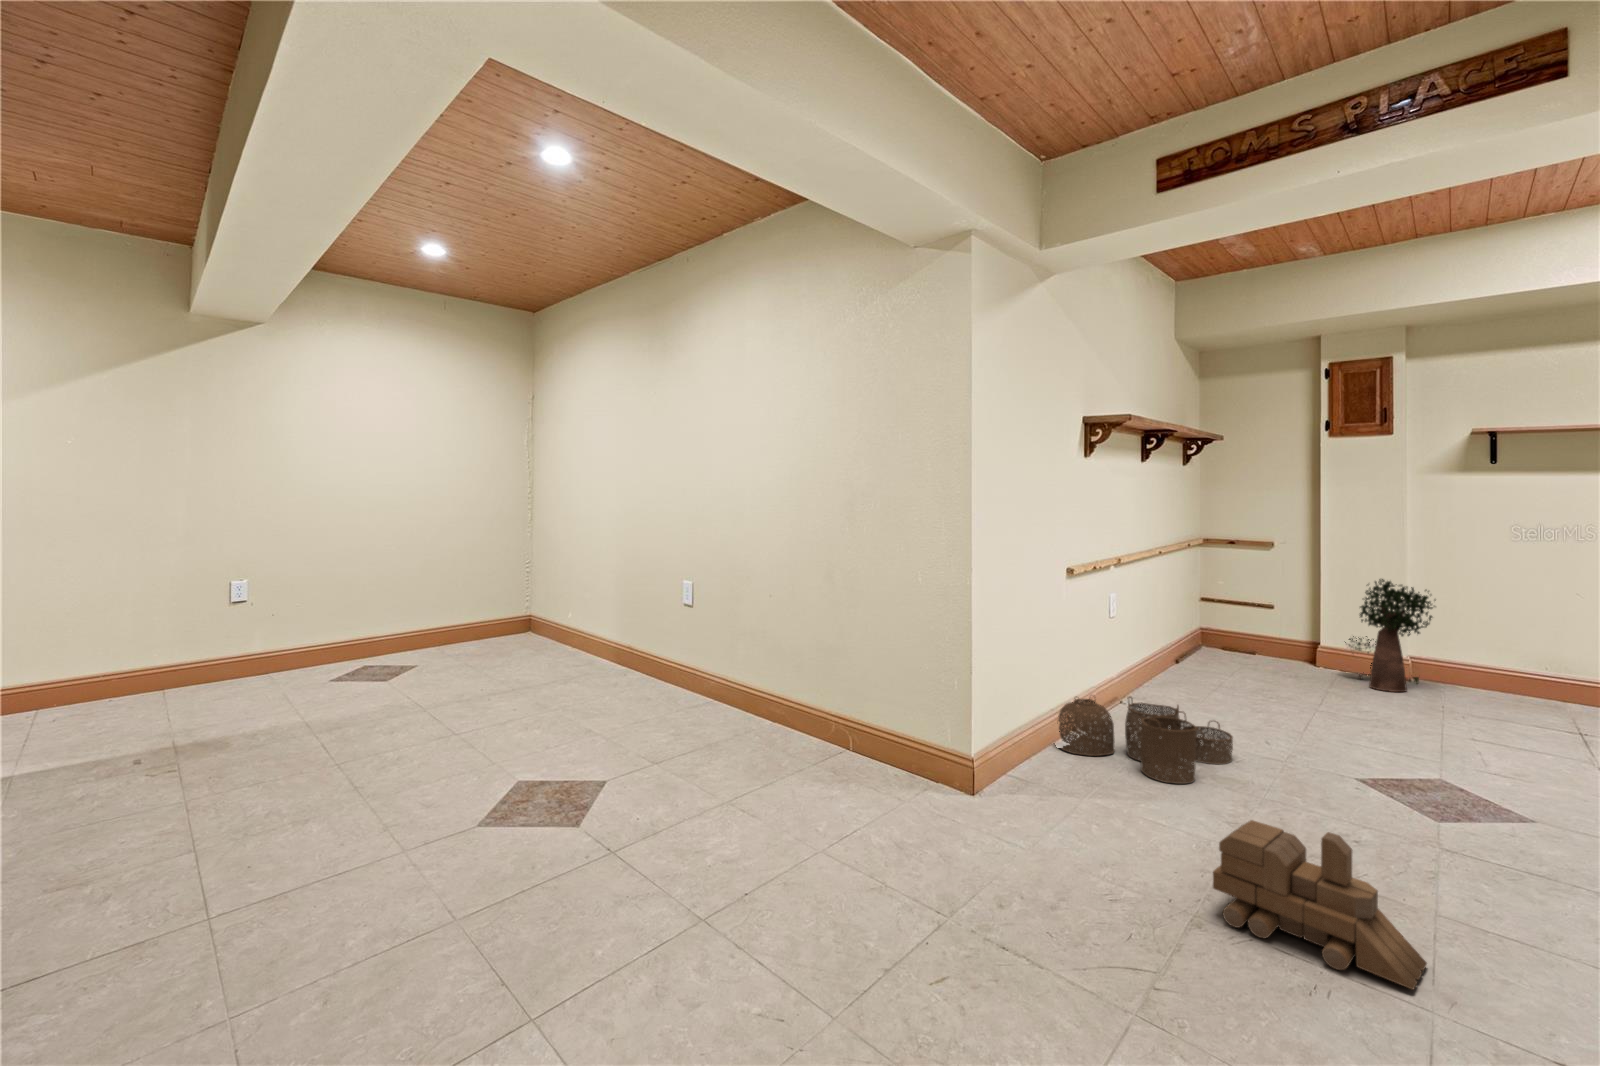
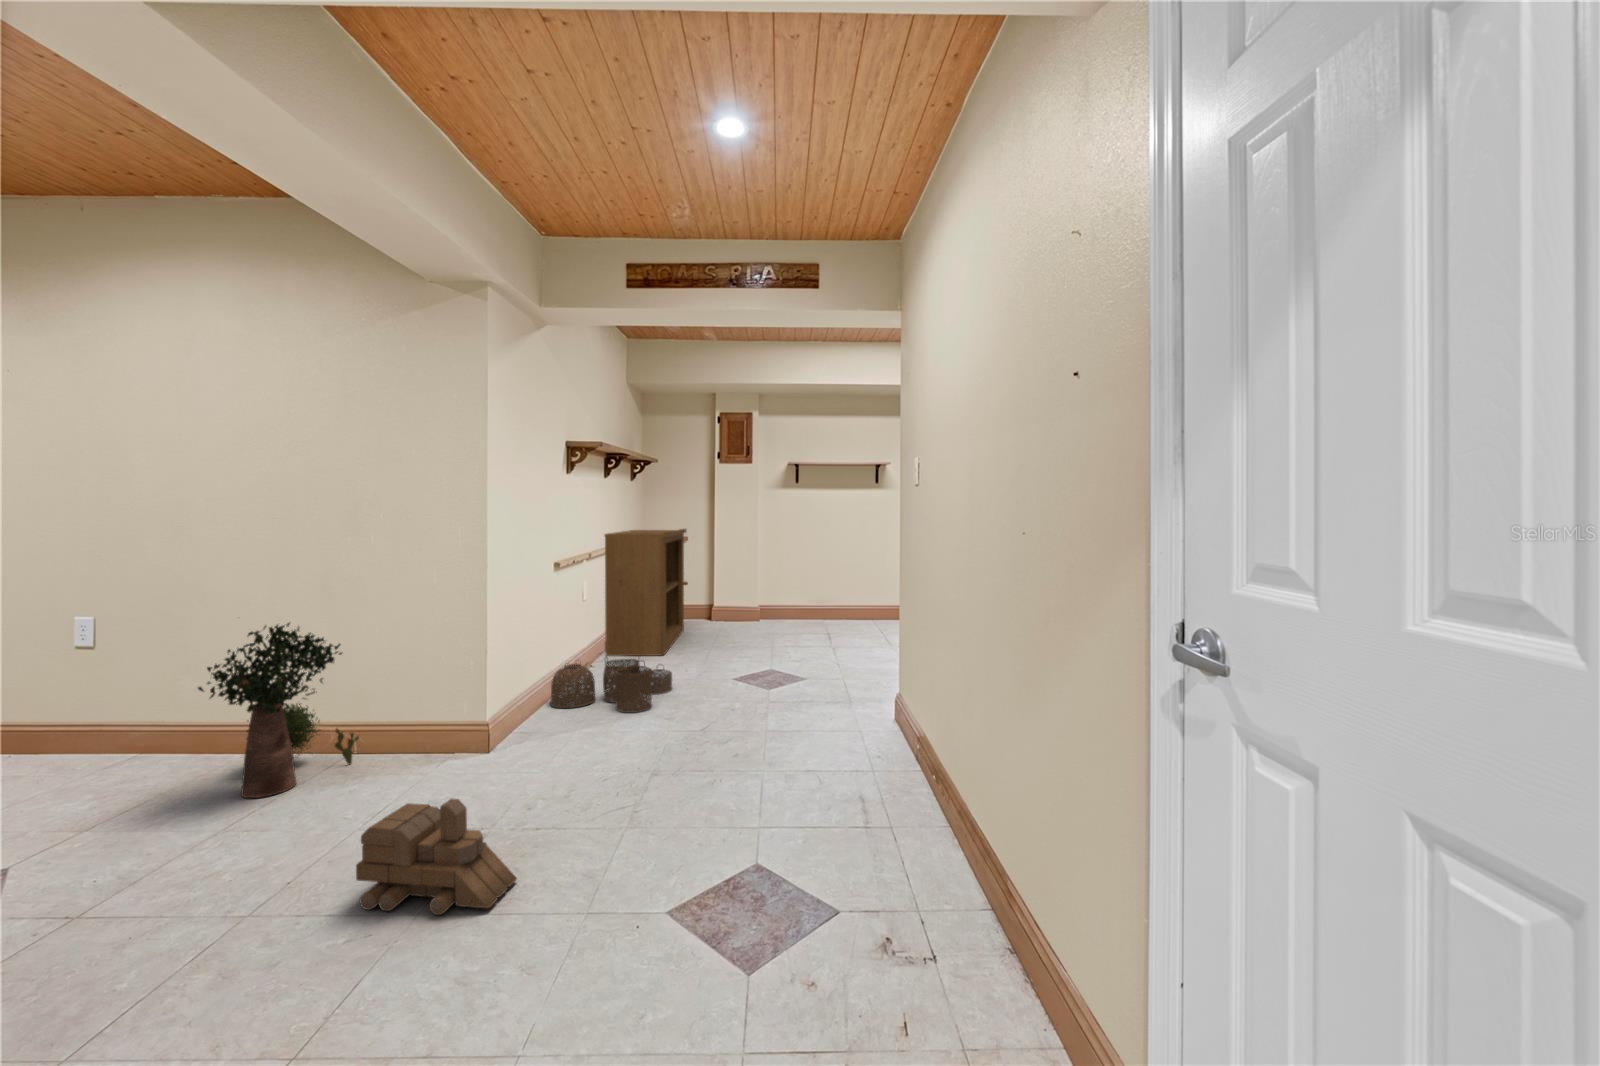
bookshelf: none [1138,532,1268,708] -> present [605,529,687,656]
potted plant: present [1345,579,1436,692] -> present [198,623,359,798]
toy train: present [1213,820,1427,989] -> present [356,799,517,915]

